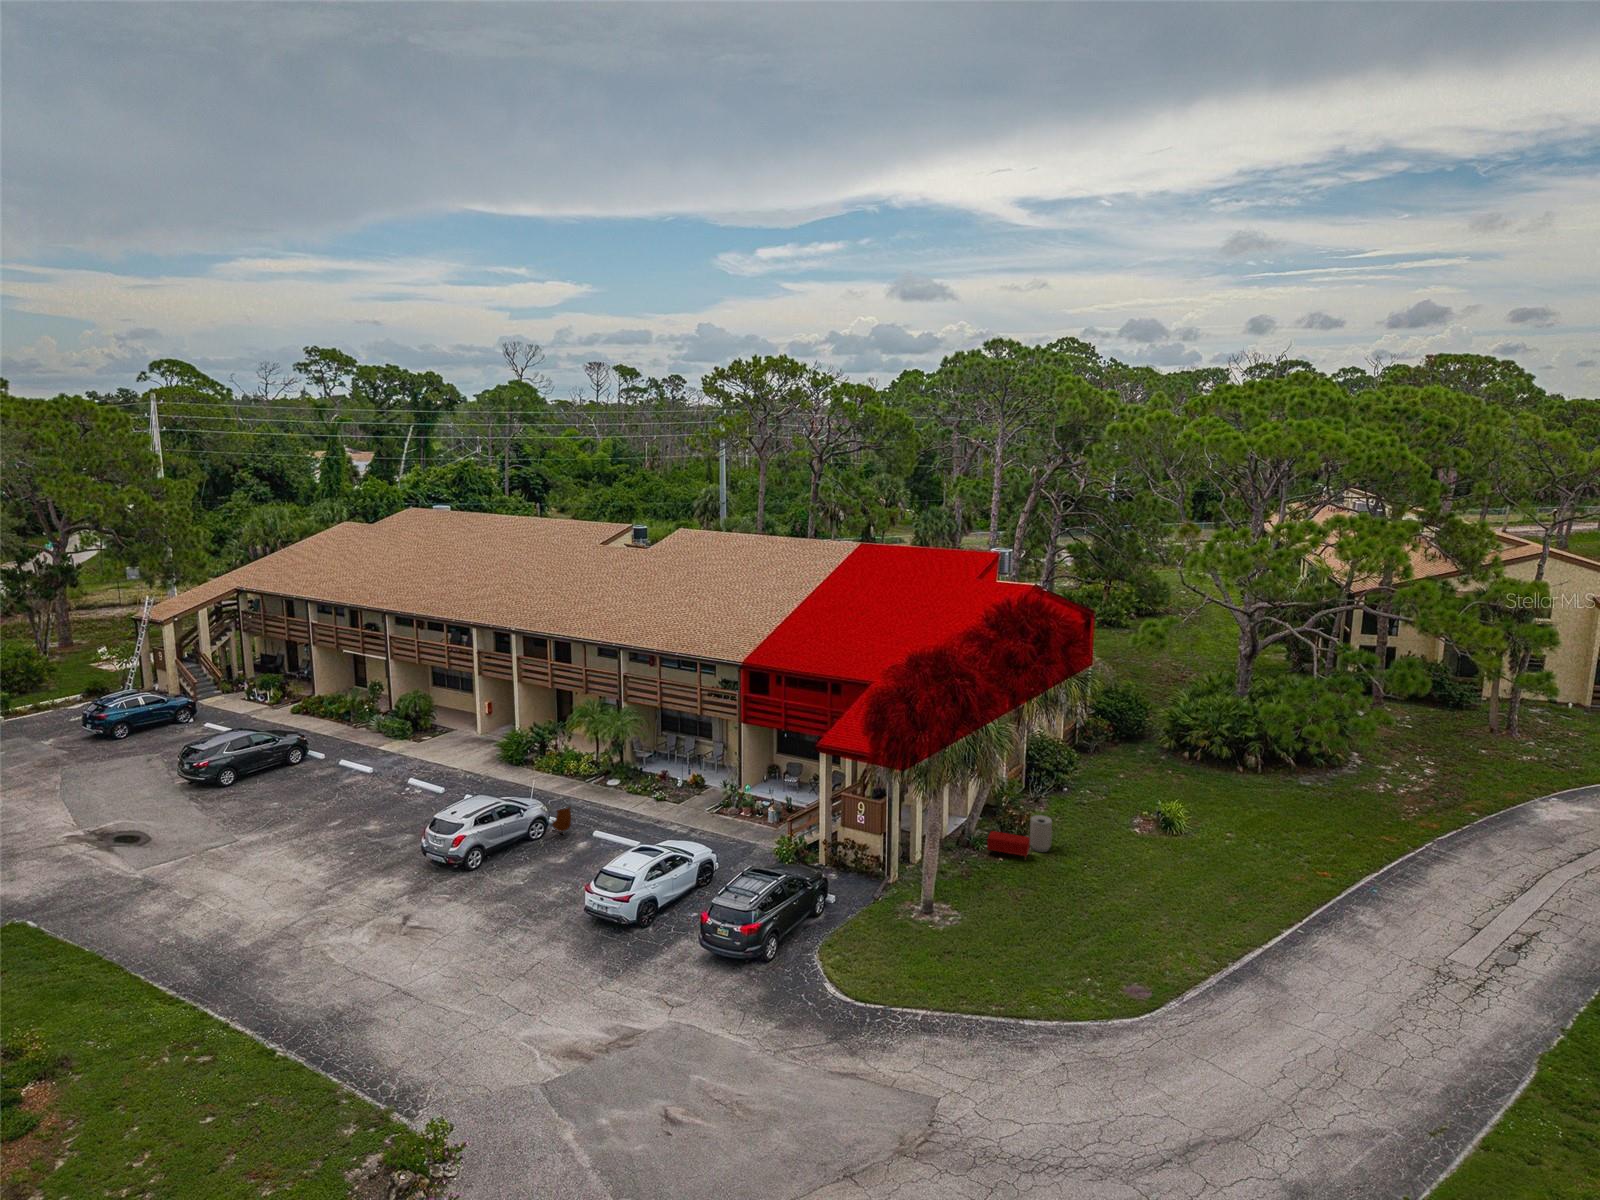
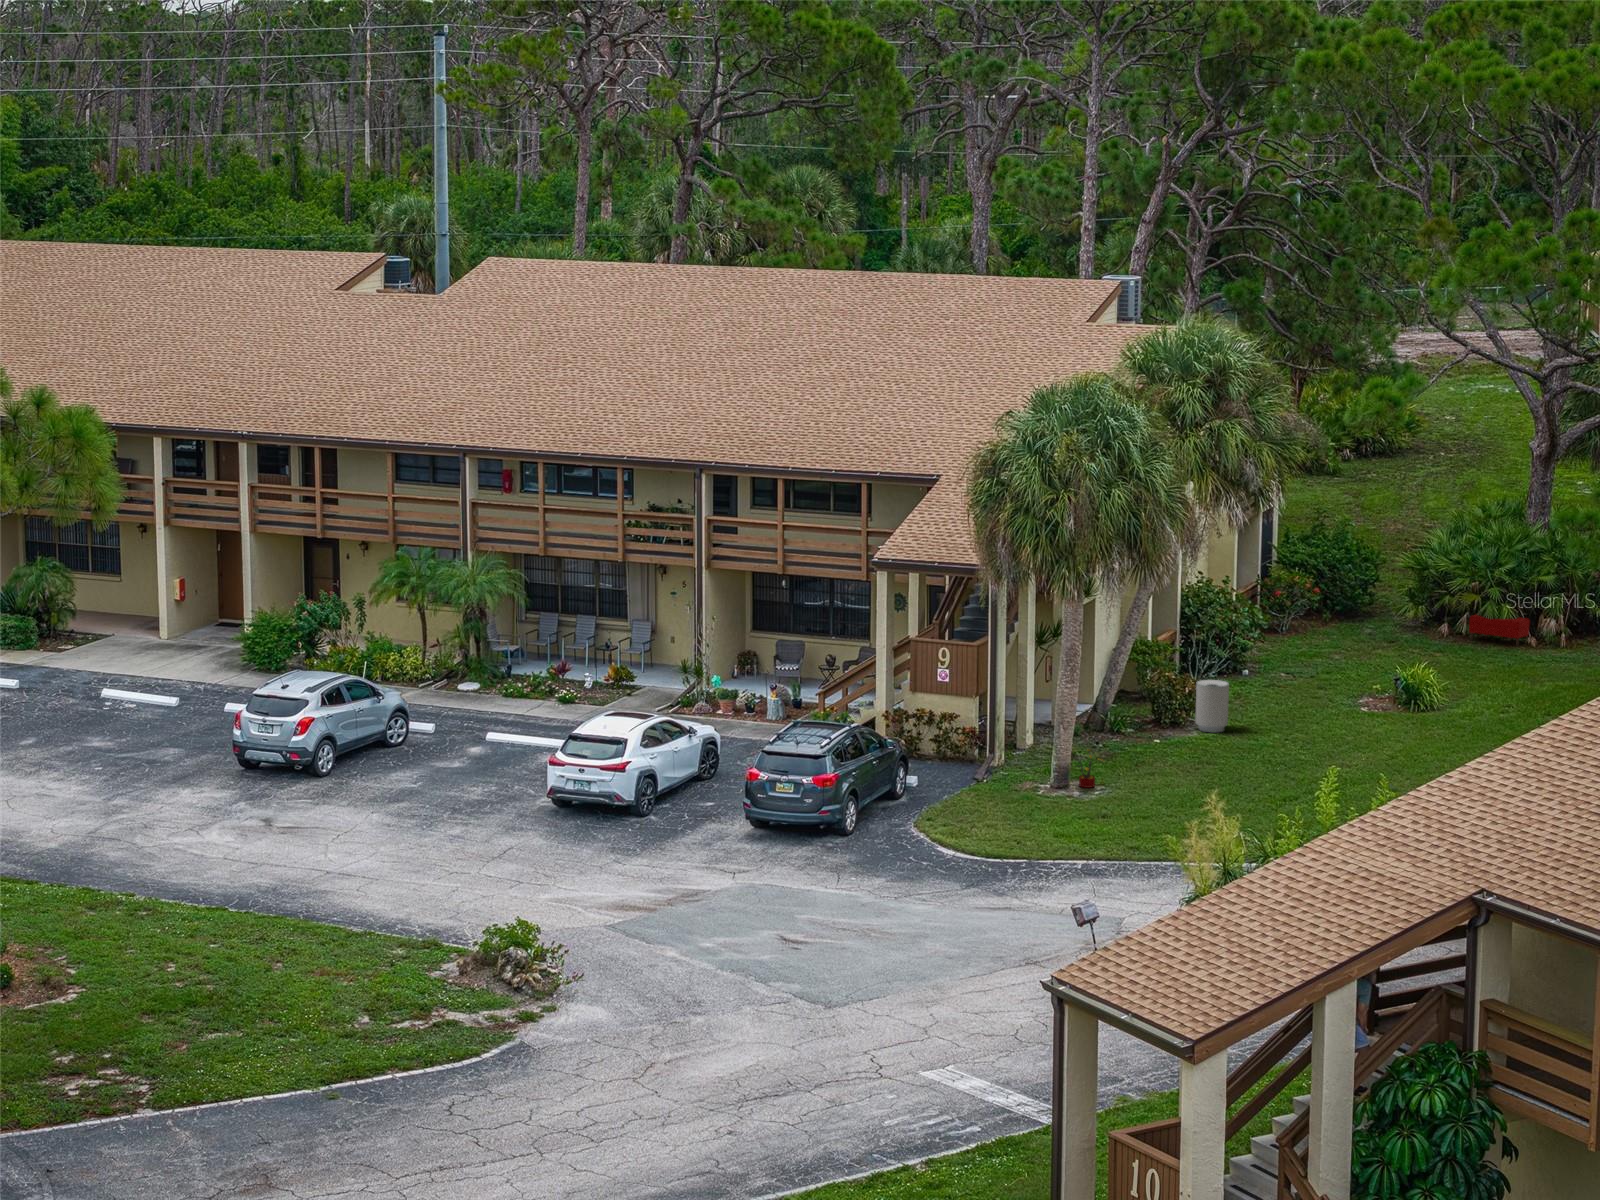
lounge chair: present [552,807,571,836] -> none [406,689,456,744]
bench: present [987,831,1030,860] -> present [1469,615,1530,645]
decorative plant: none [933,888,962,921] -> present [1079,750,1095,788]

